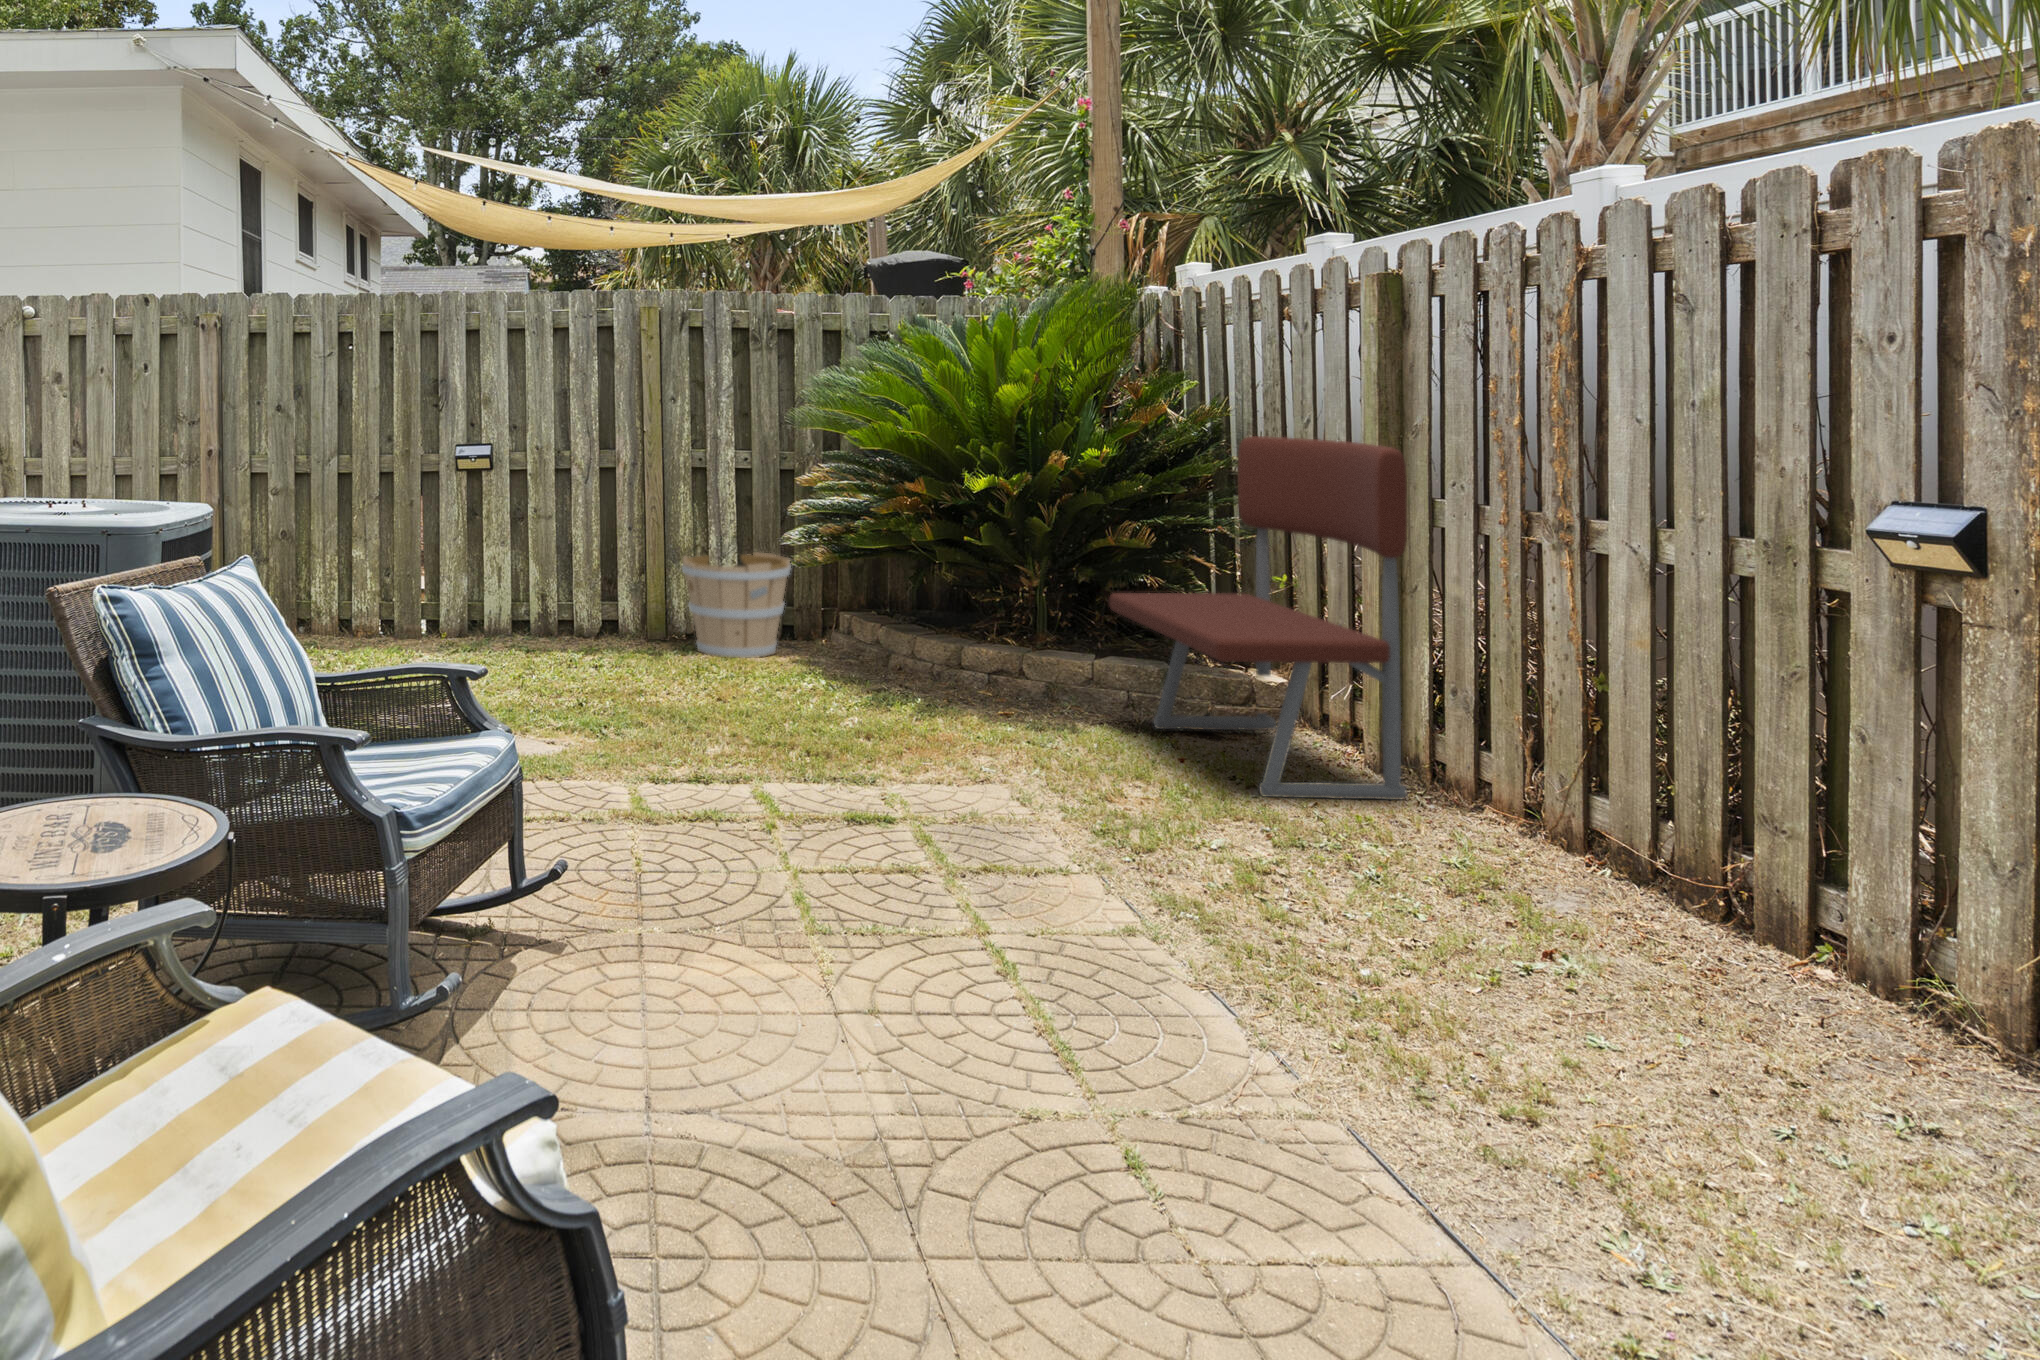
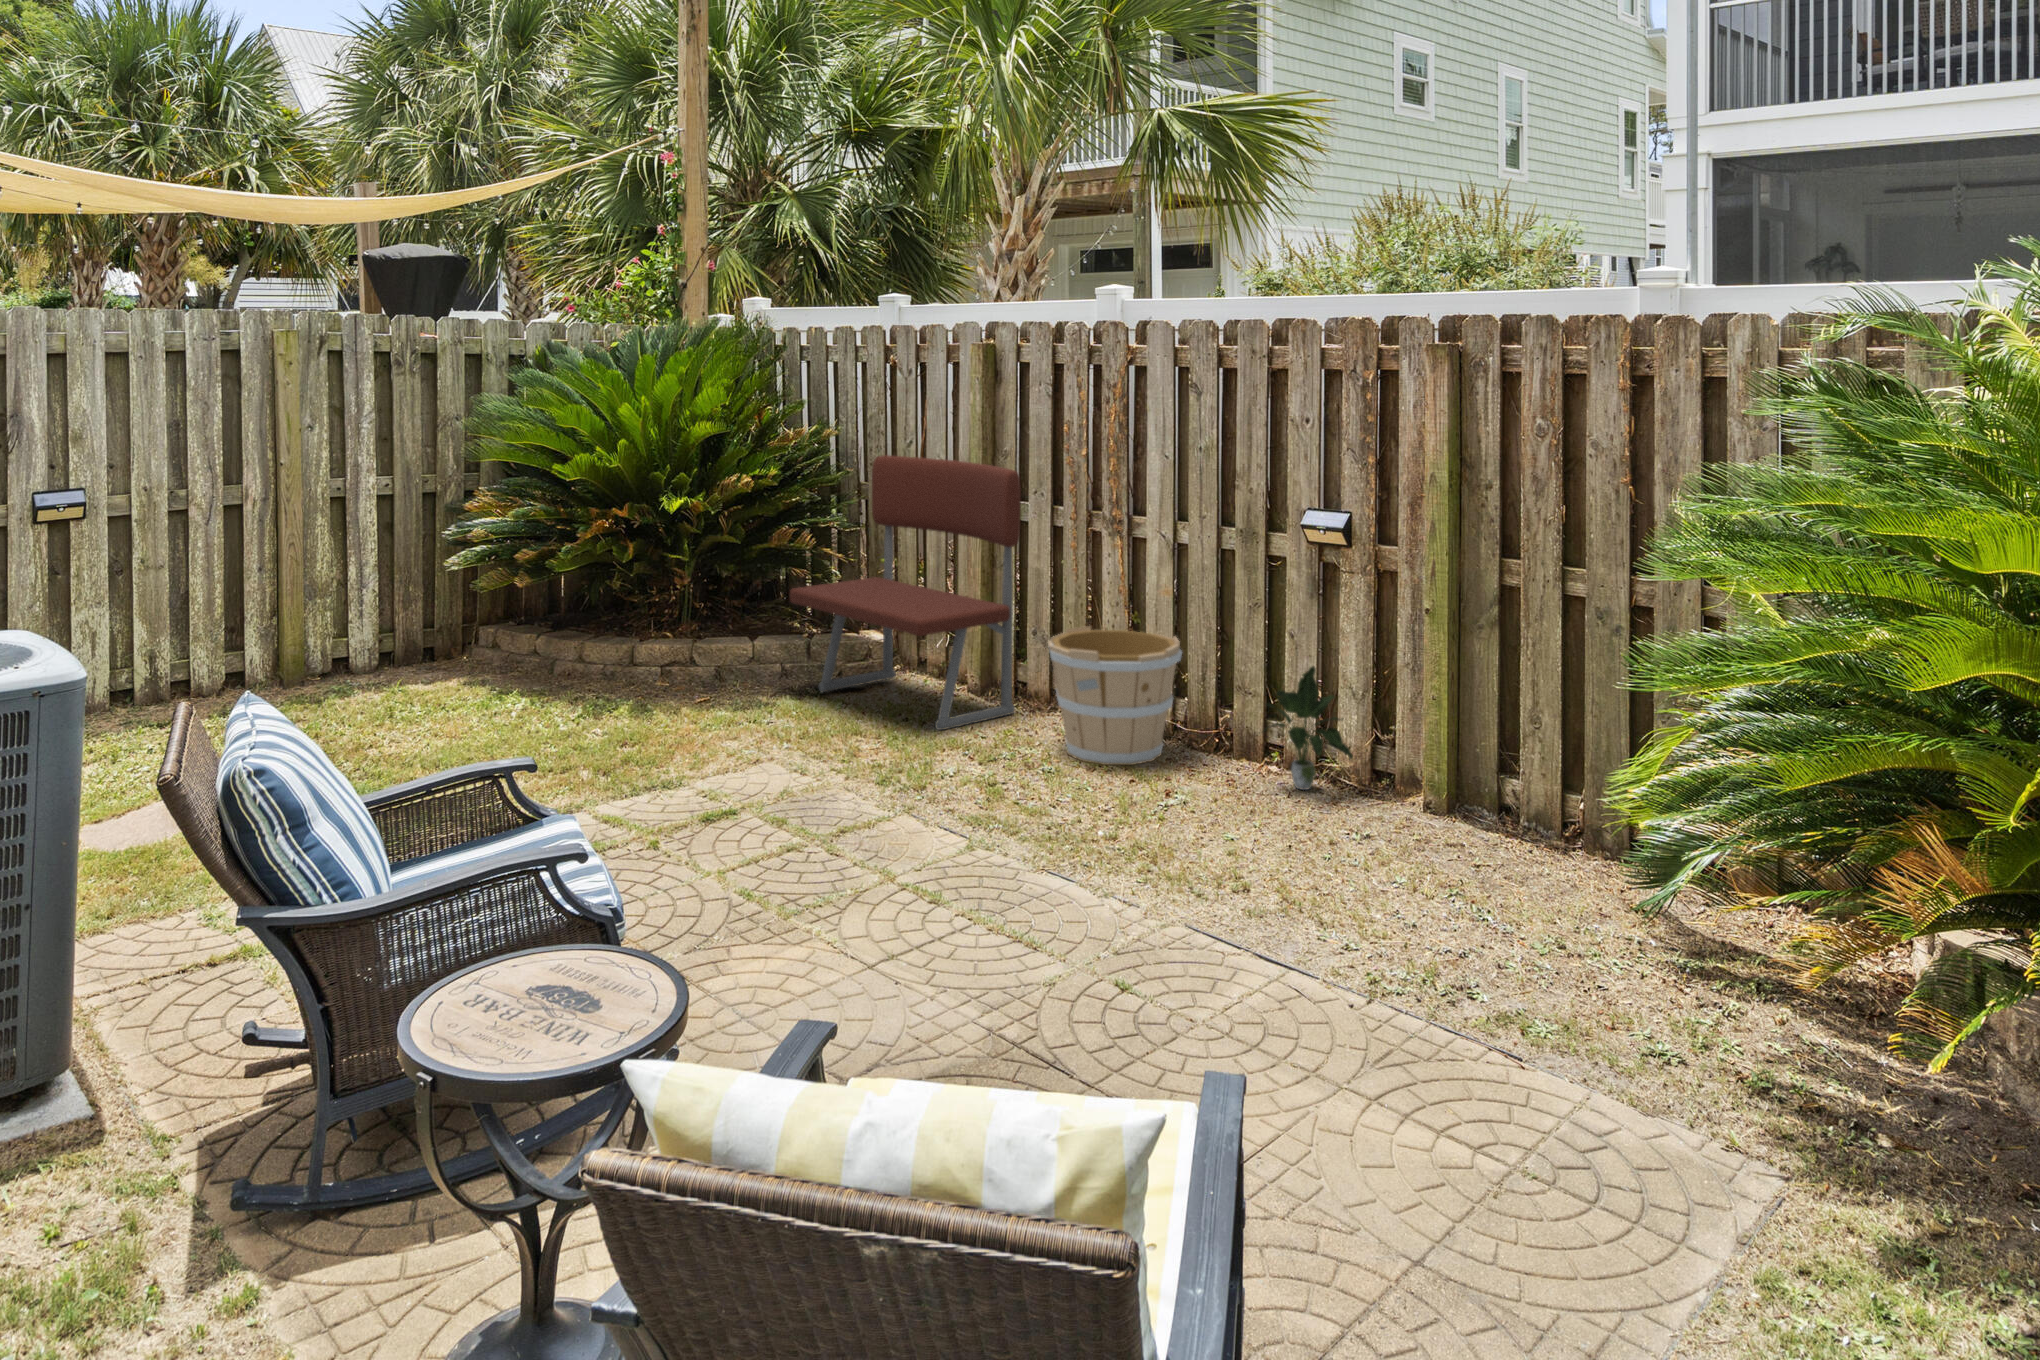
wooden bucket: present [681,552,791,658] -> present [1048,626,1182,765]
potted plant: none [1739,792,1976,1019] -> present [1264,666,1353,790]

